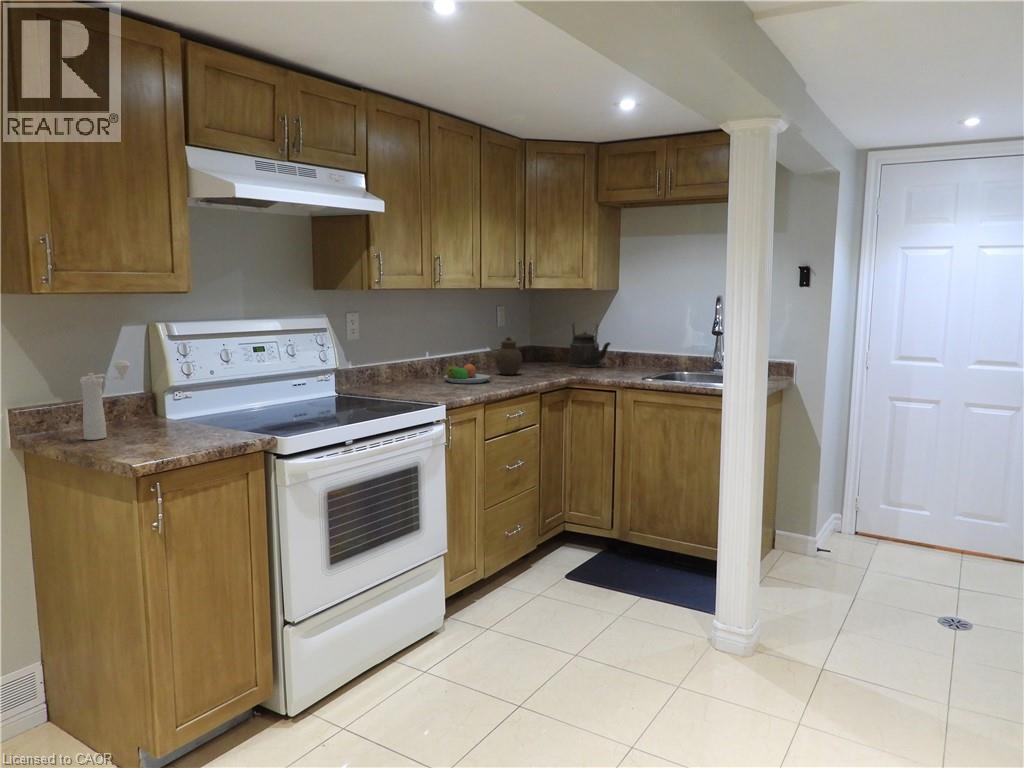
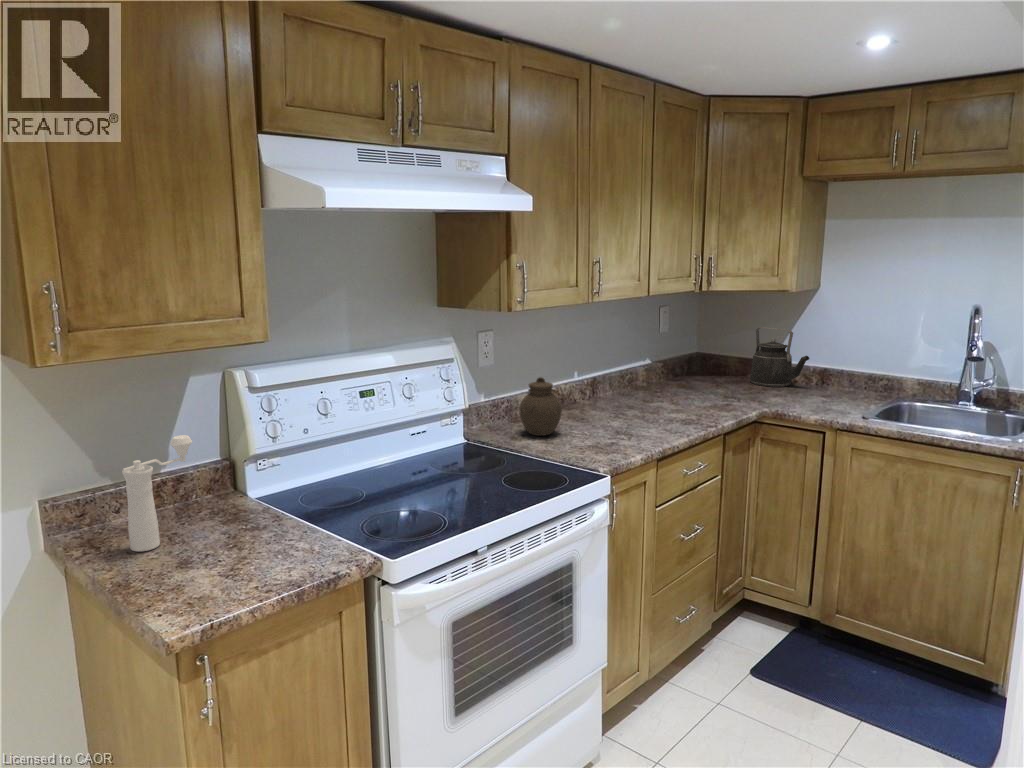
jar: present [495,338,522,375] -> present [519,377,562,436]
fruit bowl: present [444,363,490,383] -> none [598,391,657,421]

